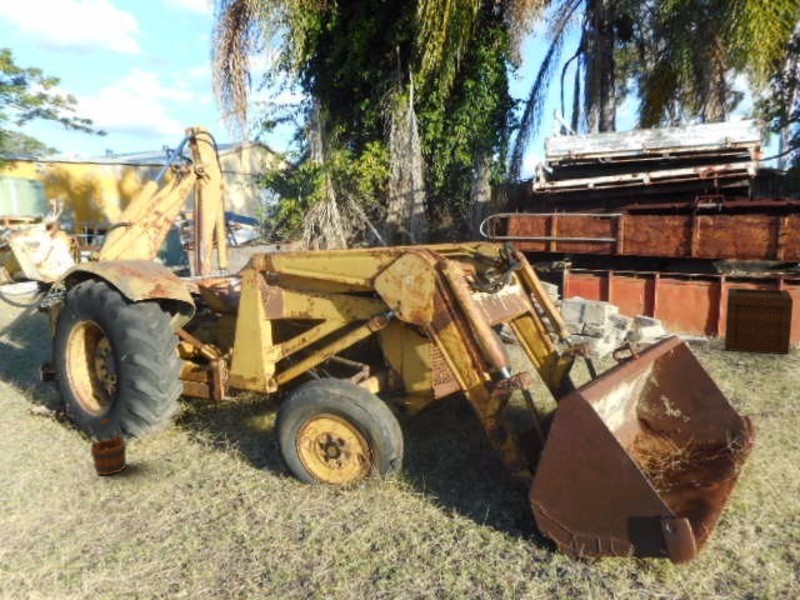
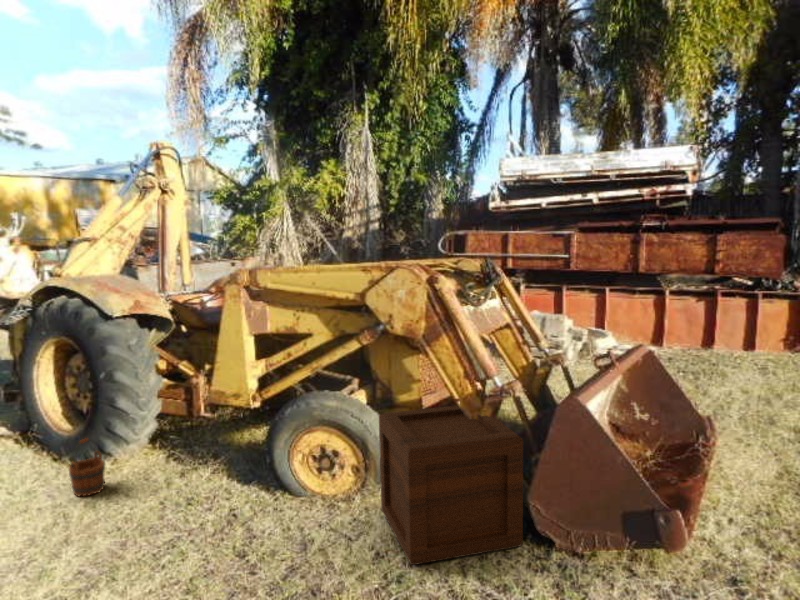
wooden crate: present [725,288,793,354] -> present [379,405,523,565]

